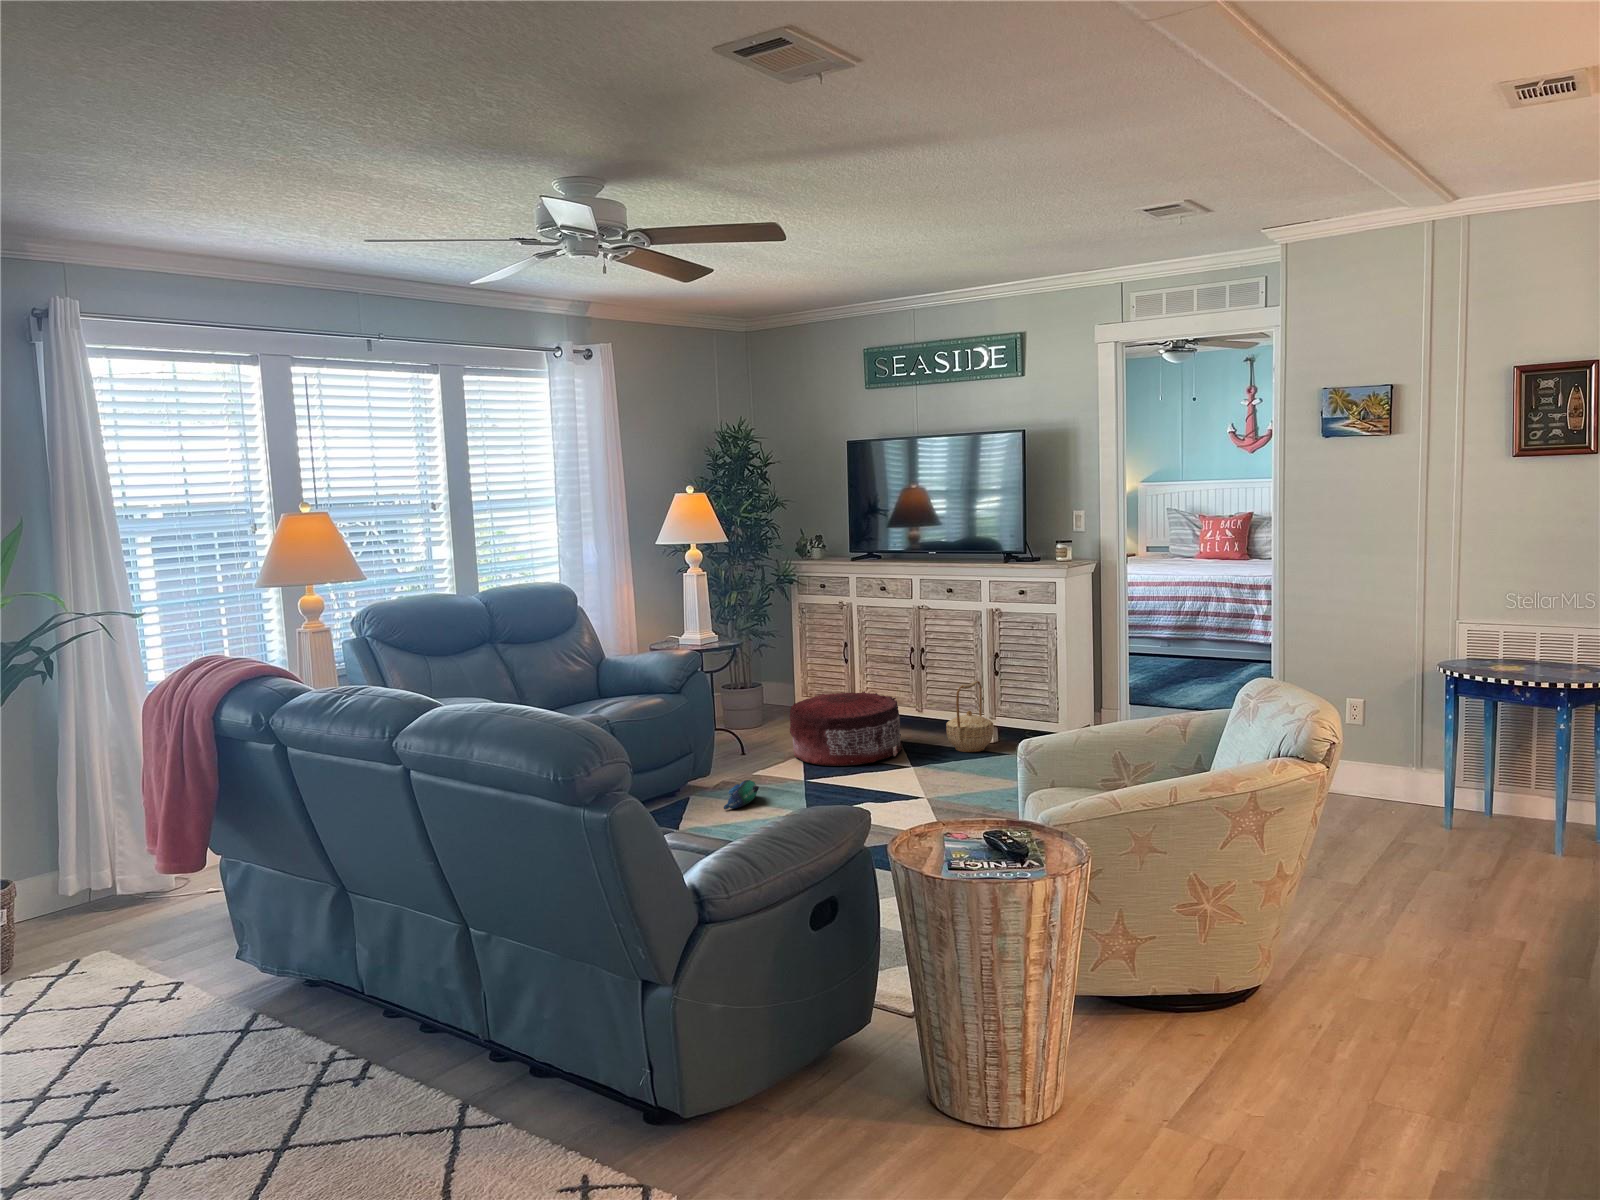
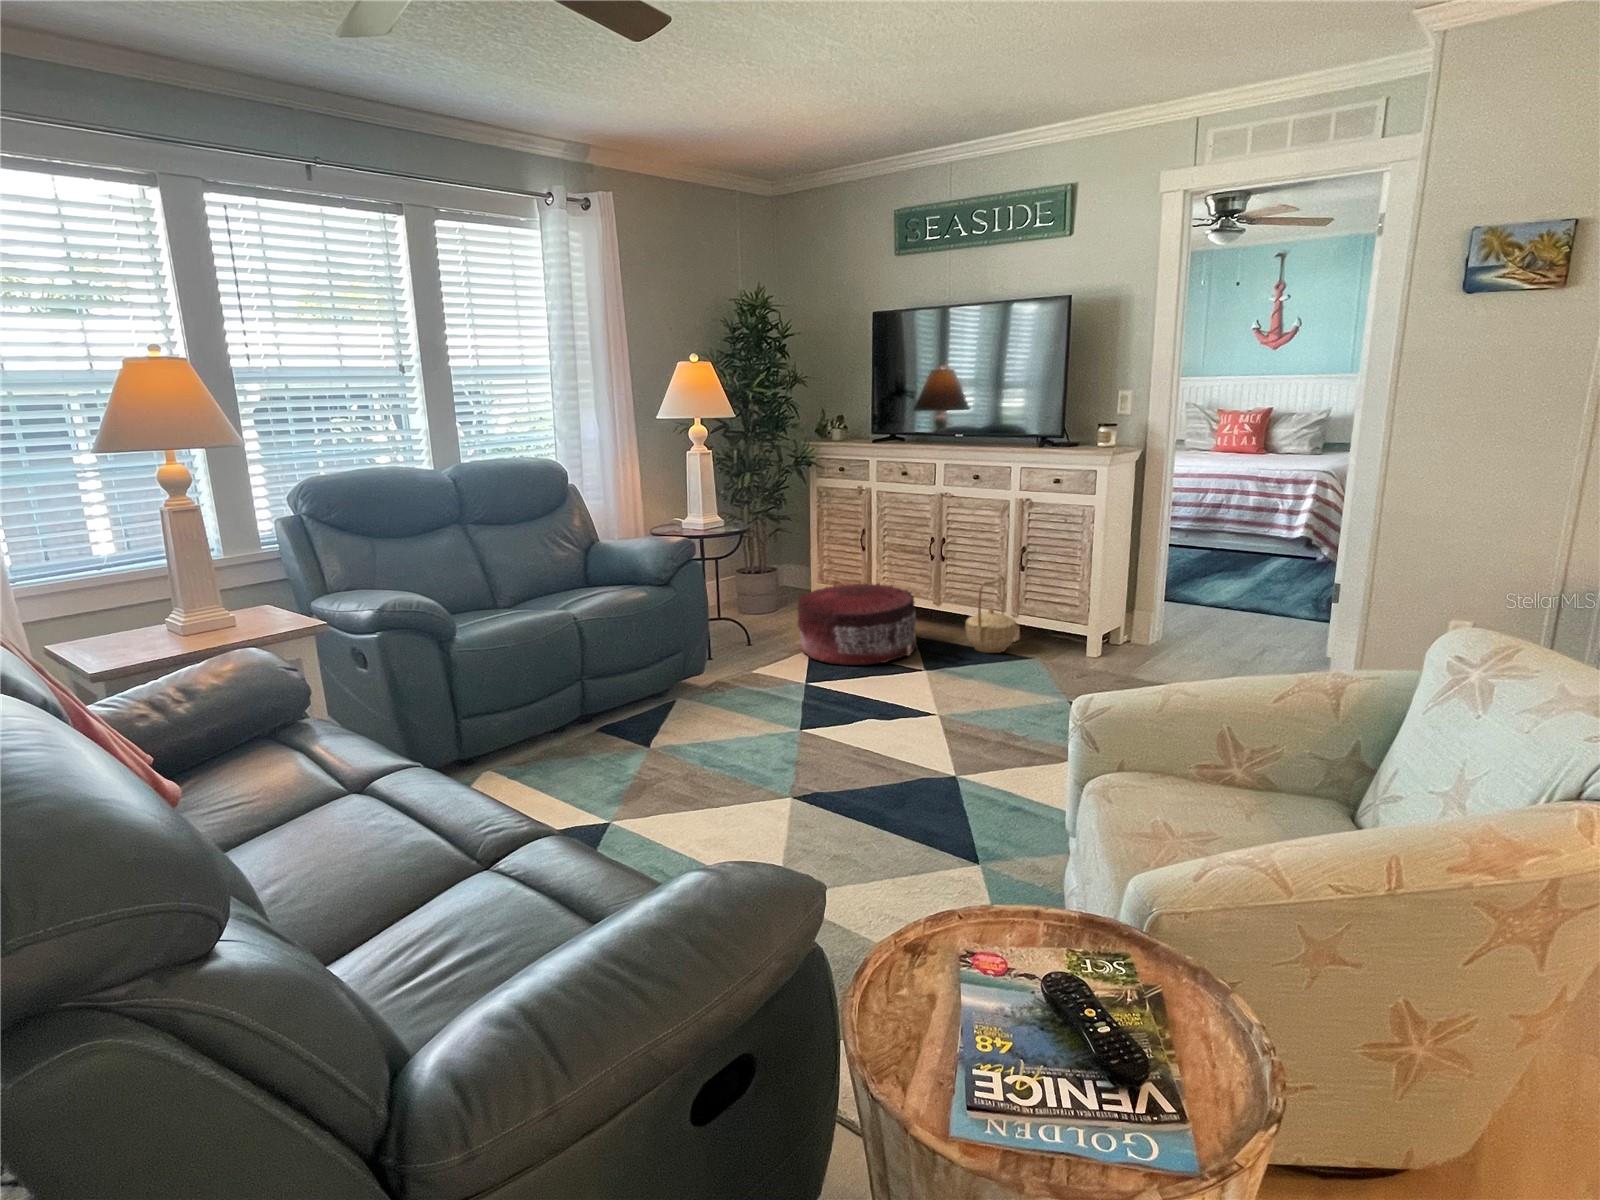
plush toy: present [724,780,759,810] -> none [713,685,755,720]

